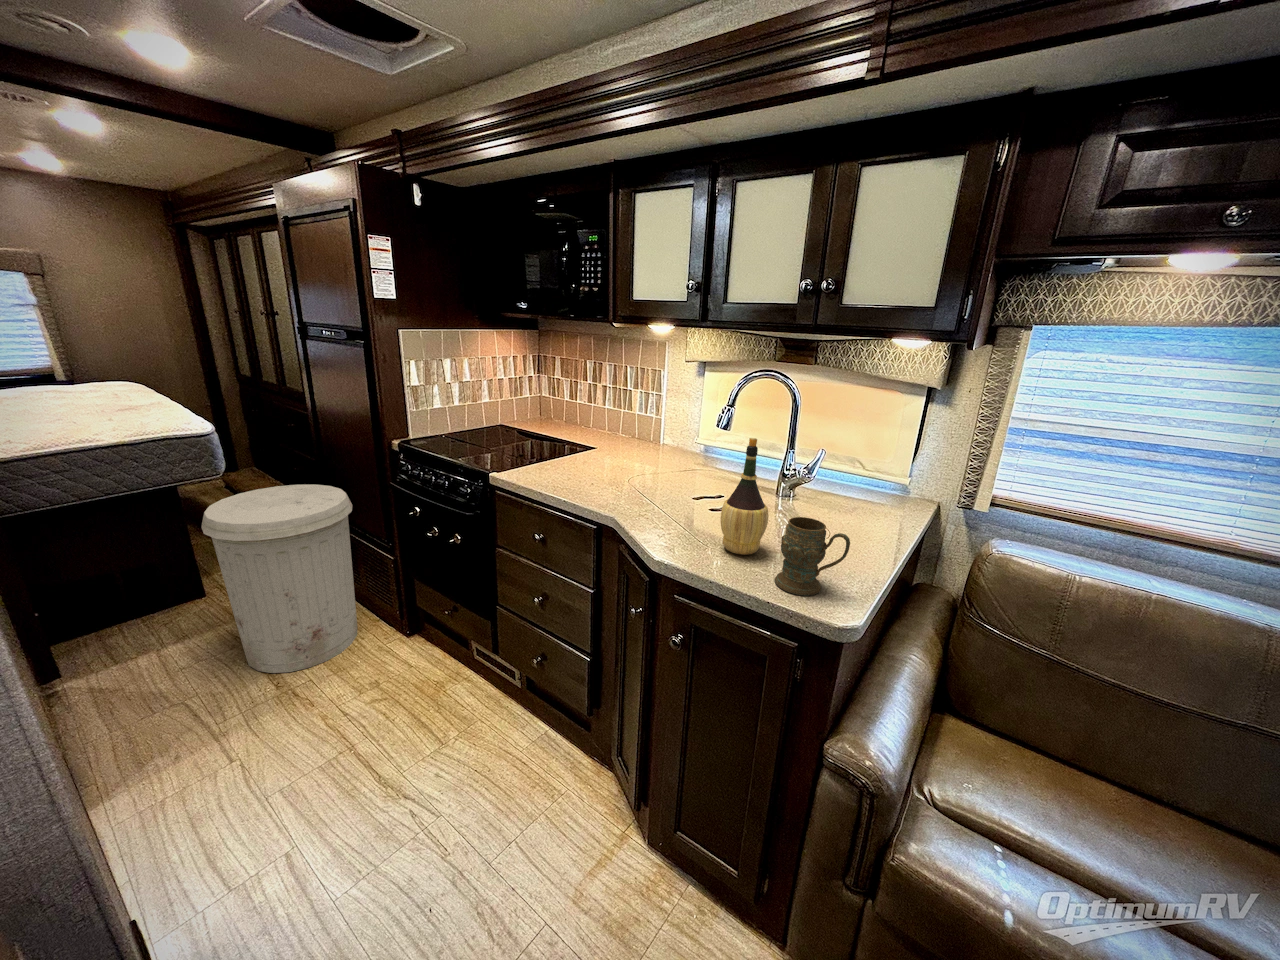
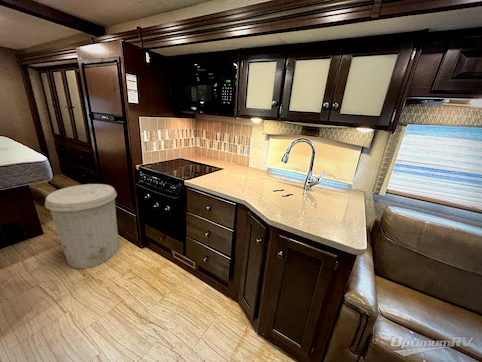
wine bottle: present [721,438,769,555] -> none [295,169,316,217]
mug: present [774,517,850,595] -> none [323,202,359,236]

